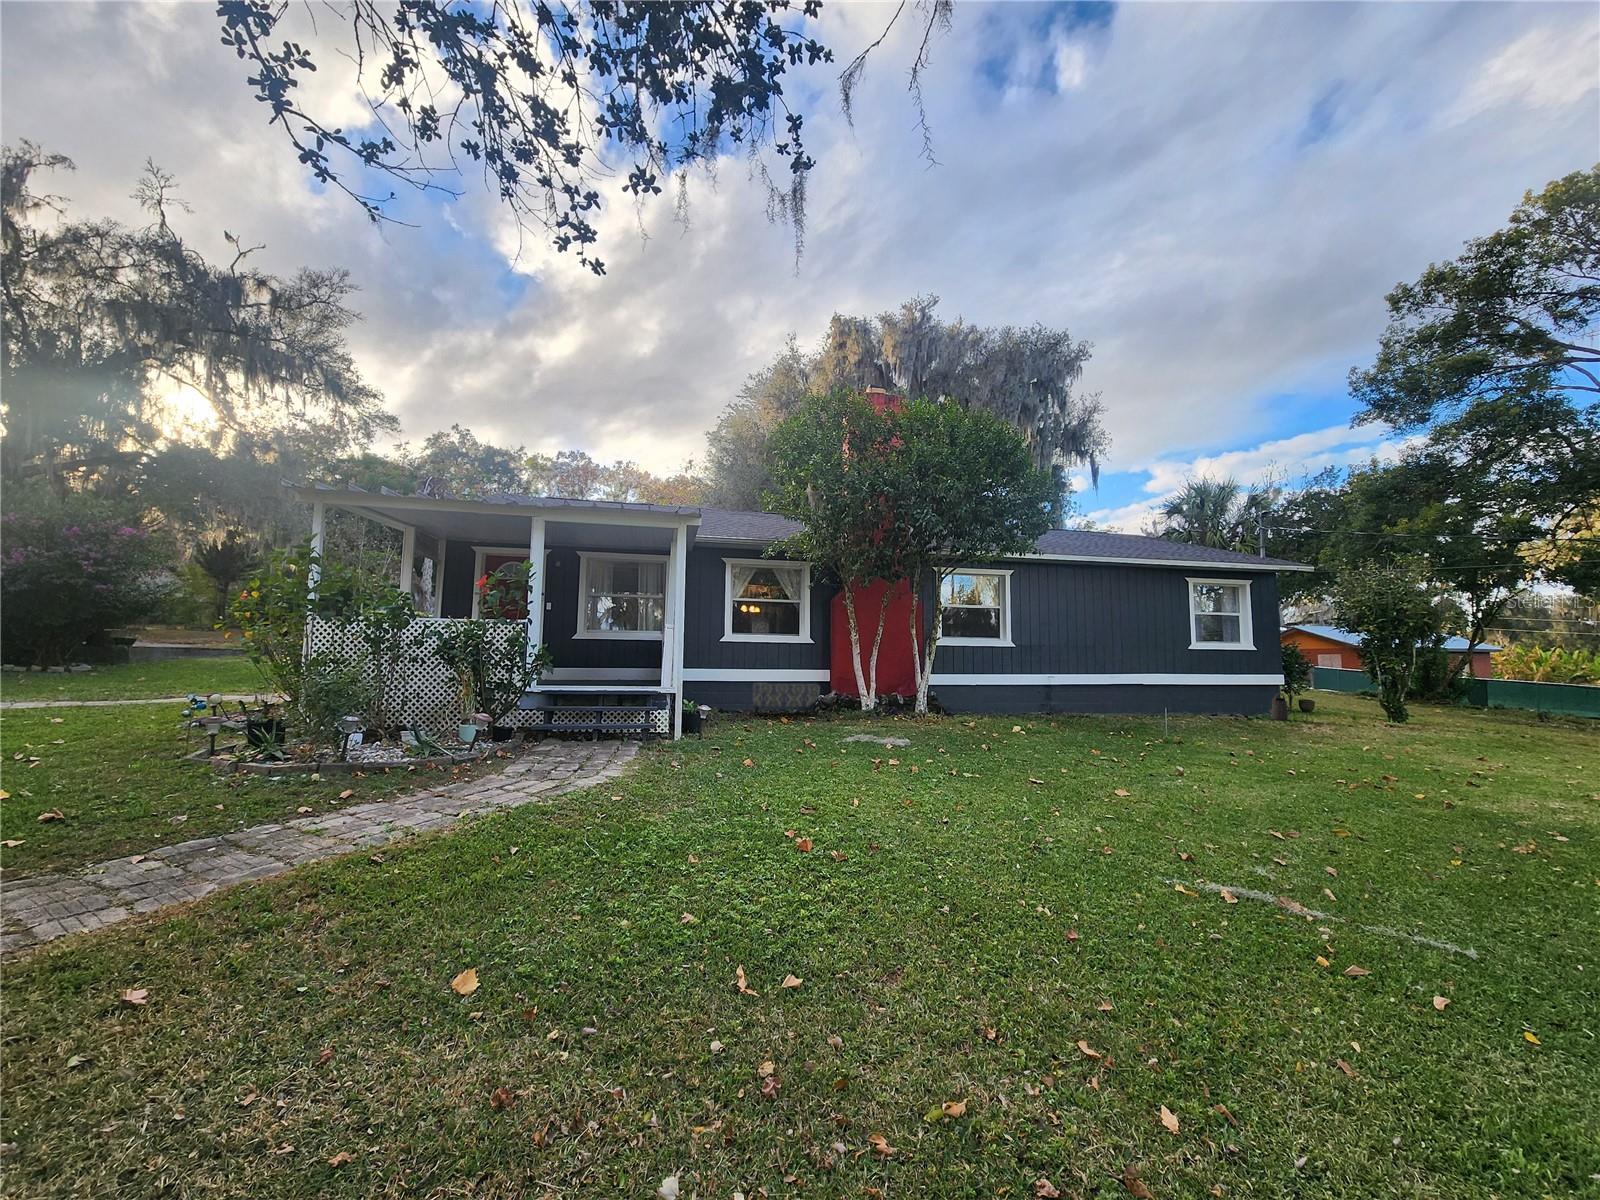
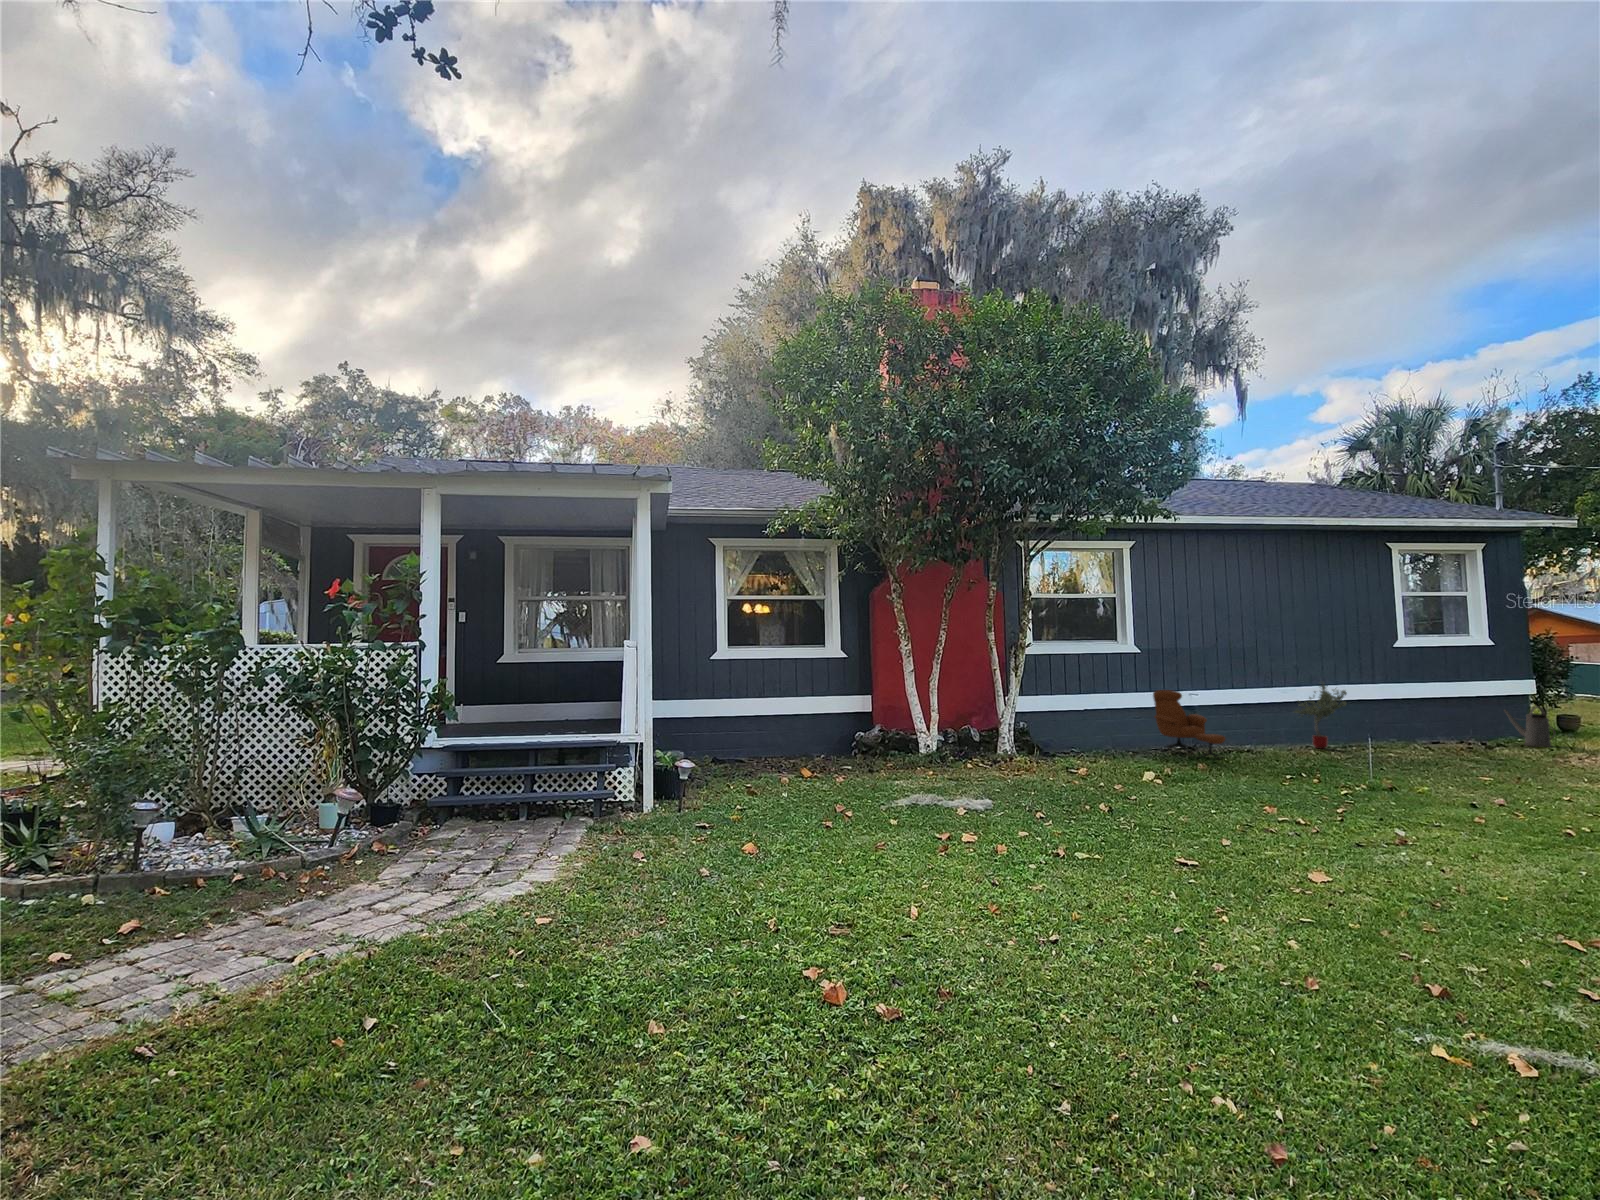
potted tree: none [1117,671,1154,717] -> present [1294,681,1347,749]
lounge chair: none [1024,674,1070,722] -> present [1153,690,1225,758]
bench: present [753,683,820,716] -> none [754,712,855,766]

